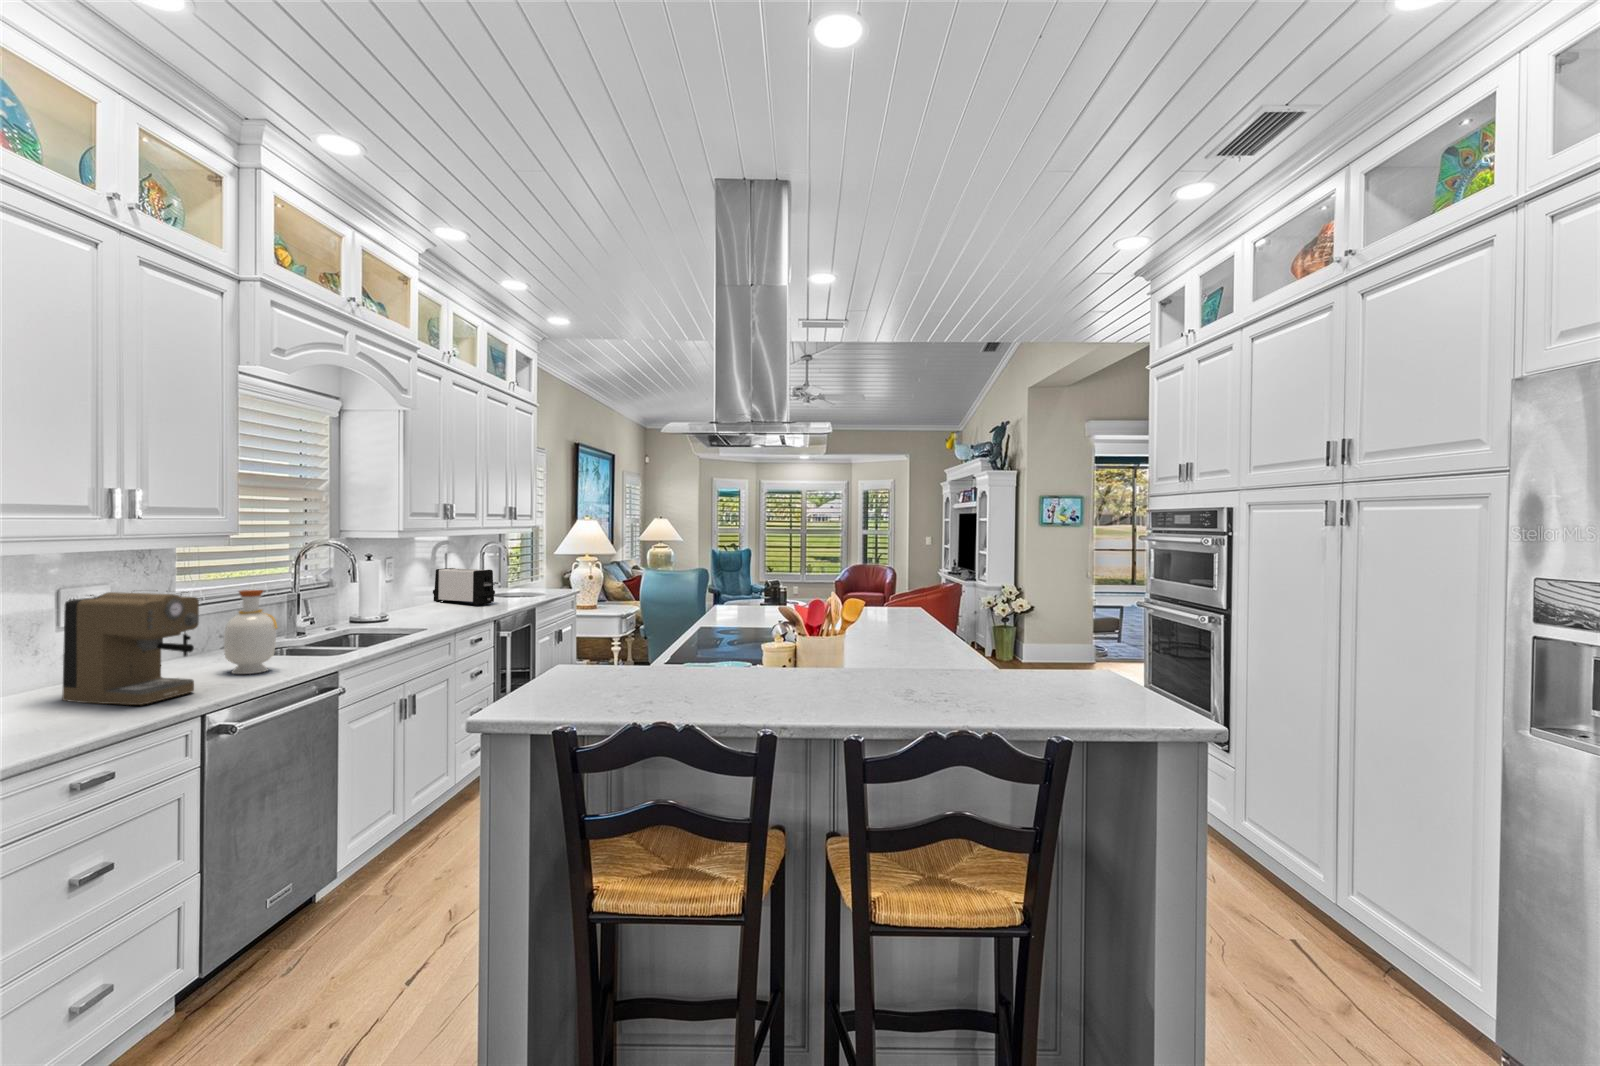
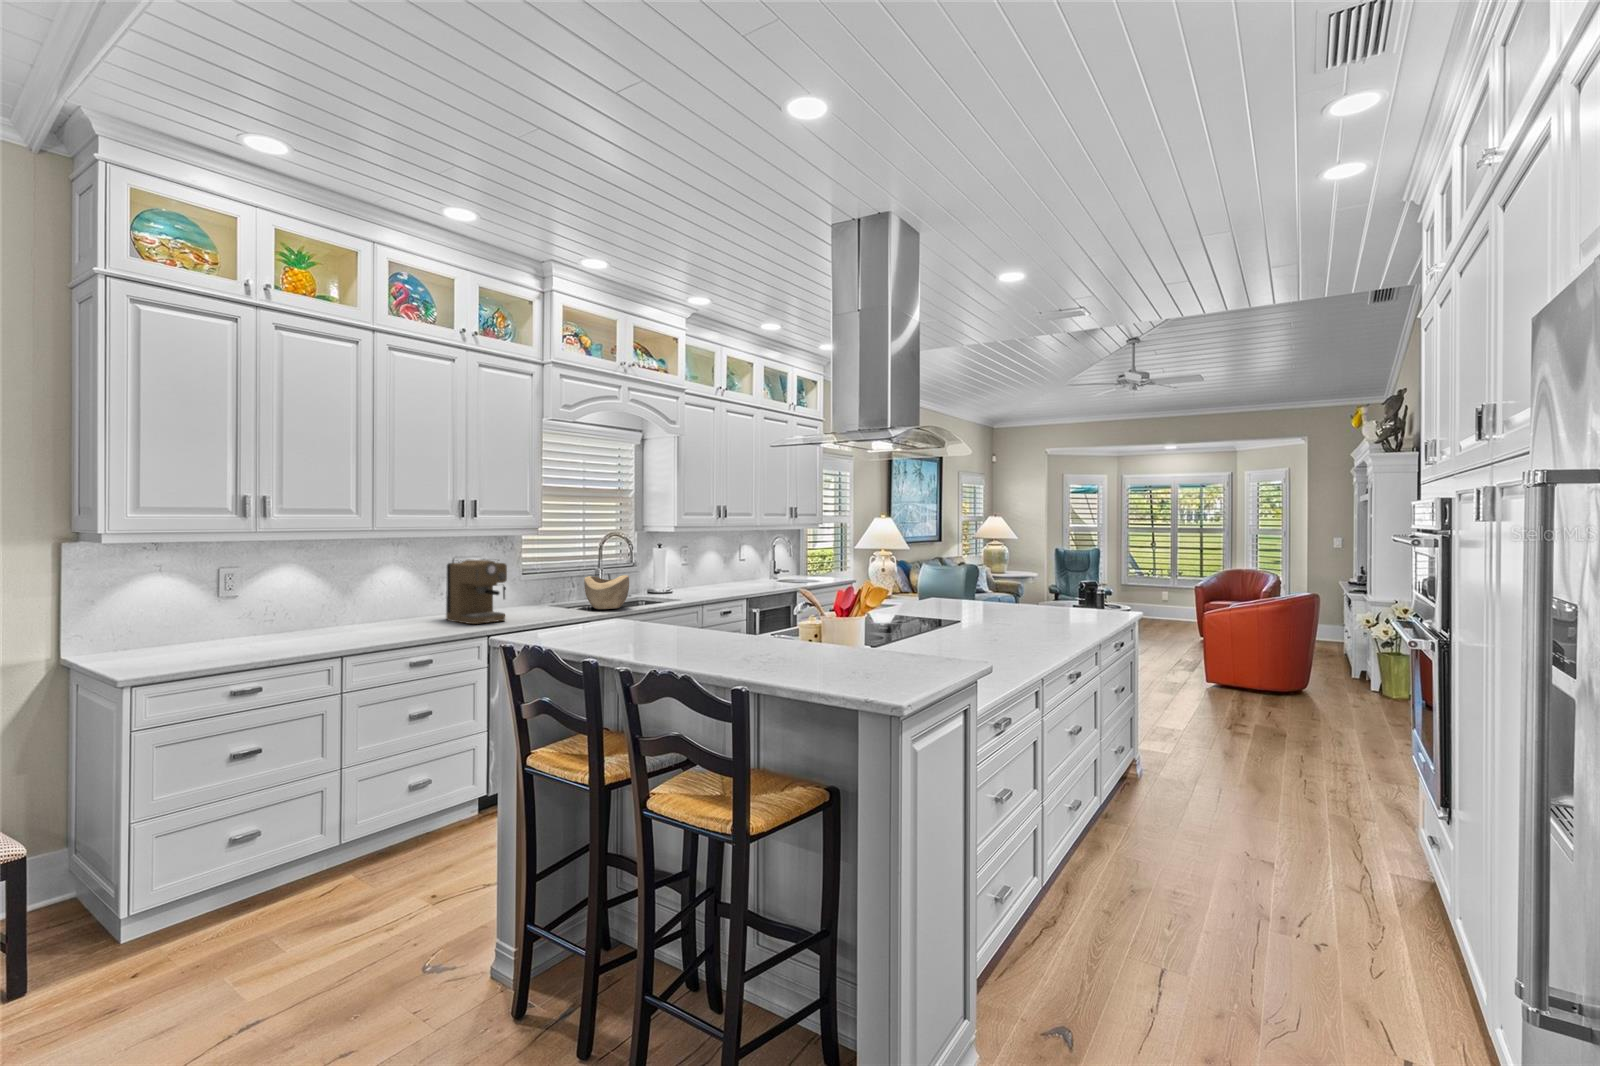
toaster: present [433,568,495,605] -> none [724,557,765,586]
bottle: present [224,590,278,674] -> none [533,562,561,615]
decorative bowl: none [299,604,373,656] -> present [584,575,629,609]

